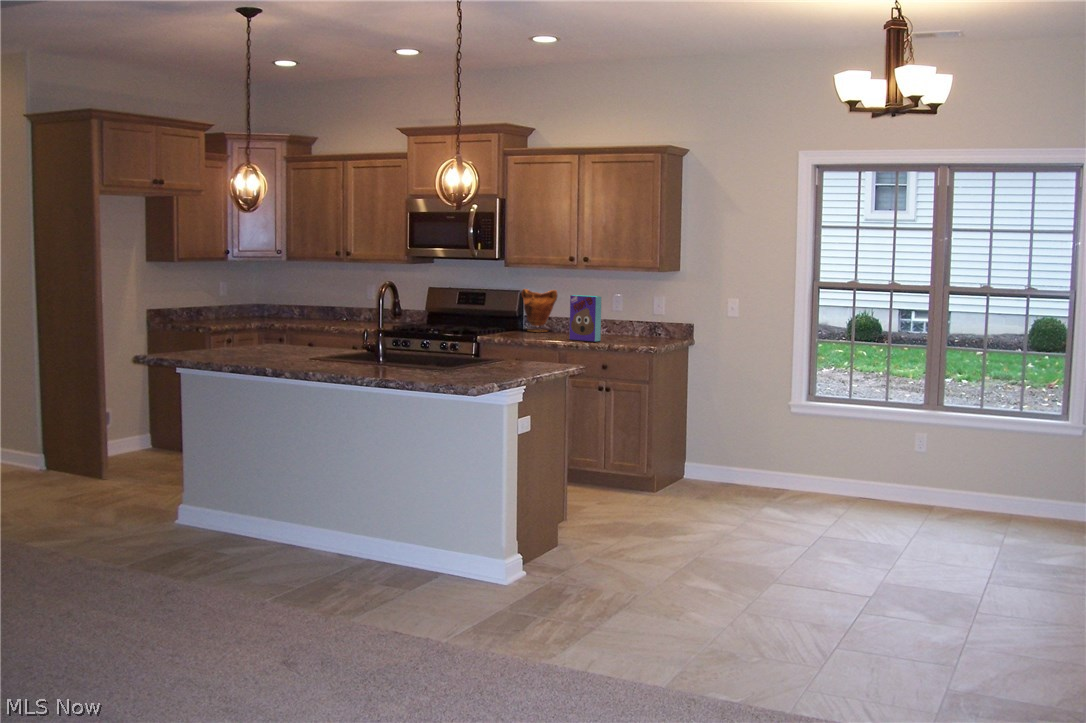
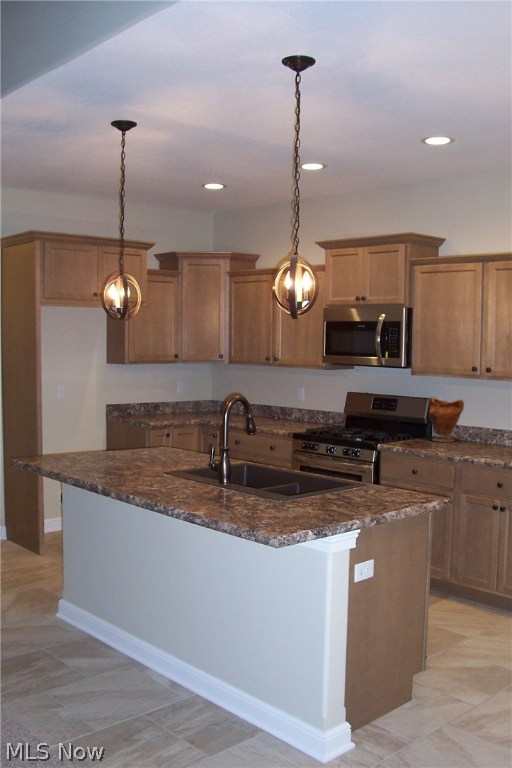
cereal box: present [569,295,601,342] -> none [468,408,502,459]

